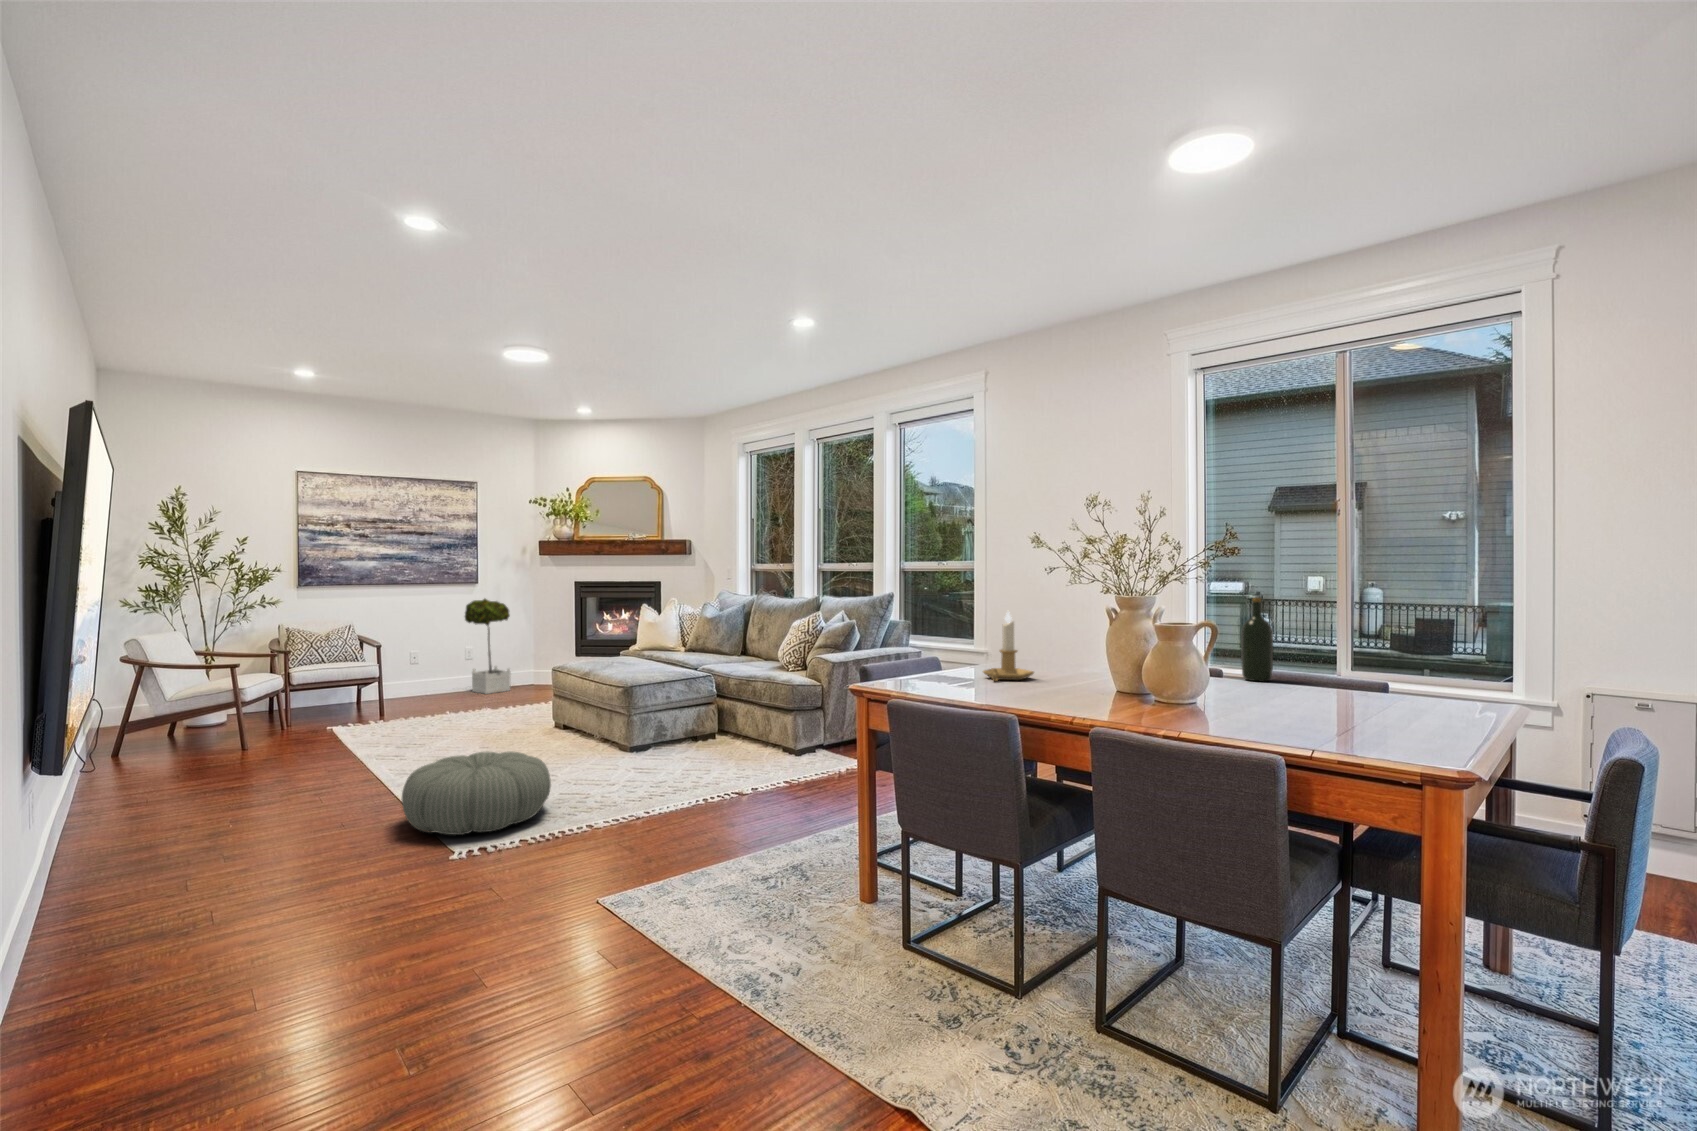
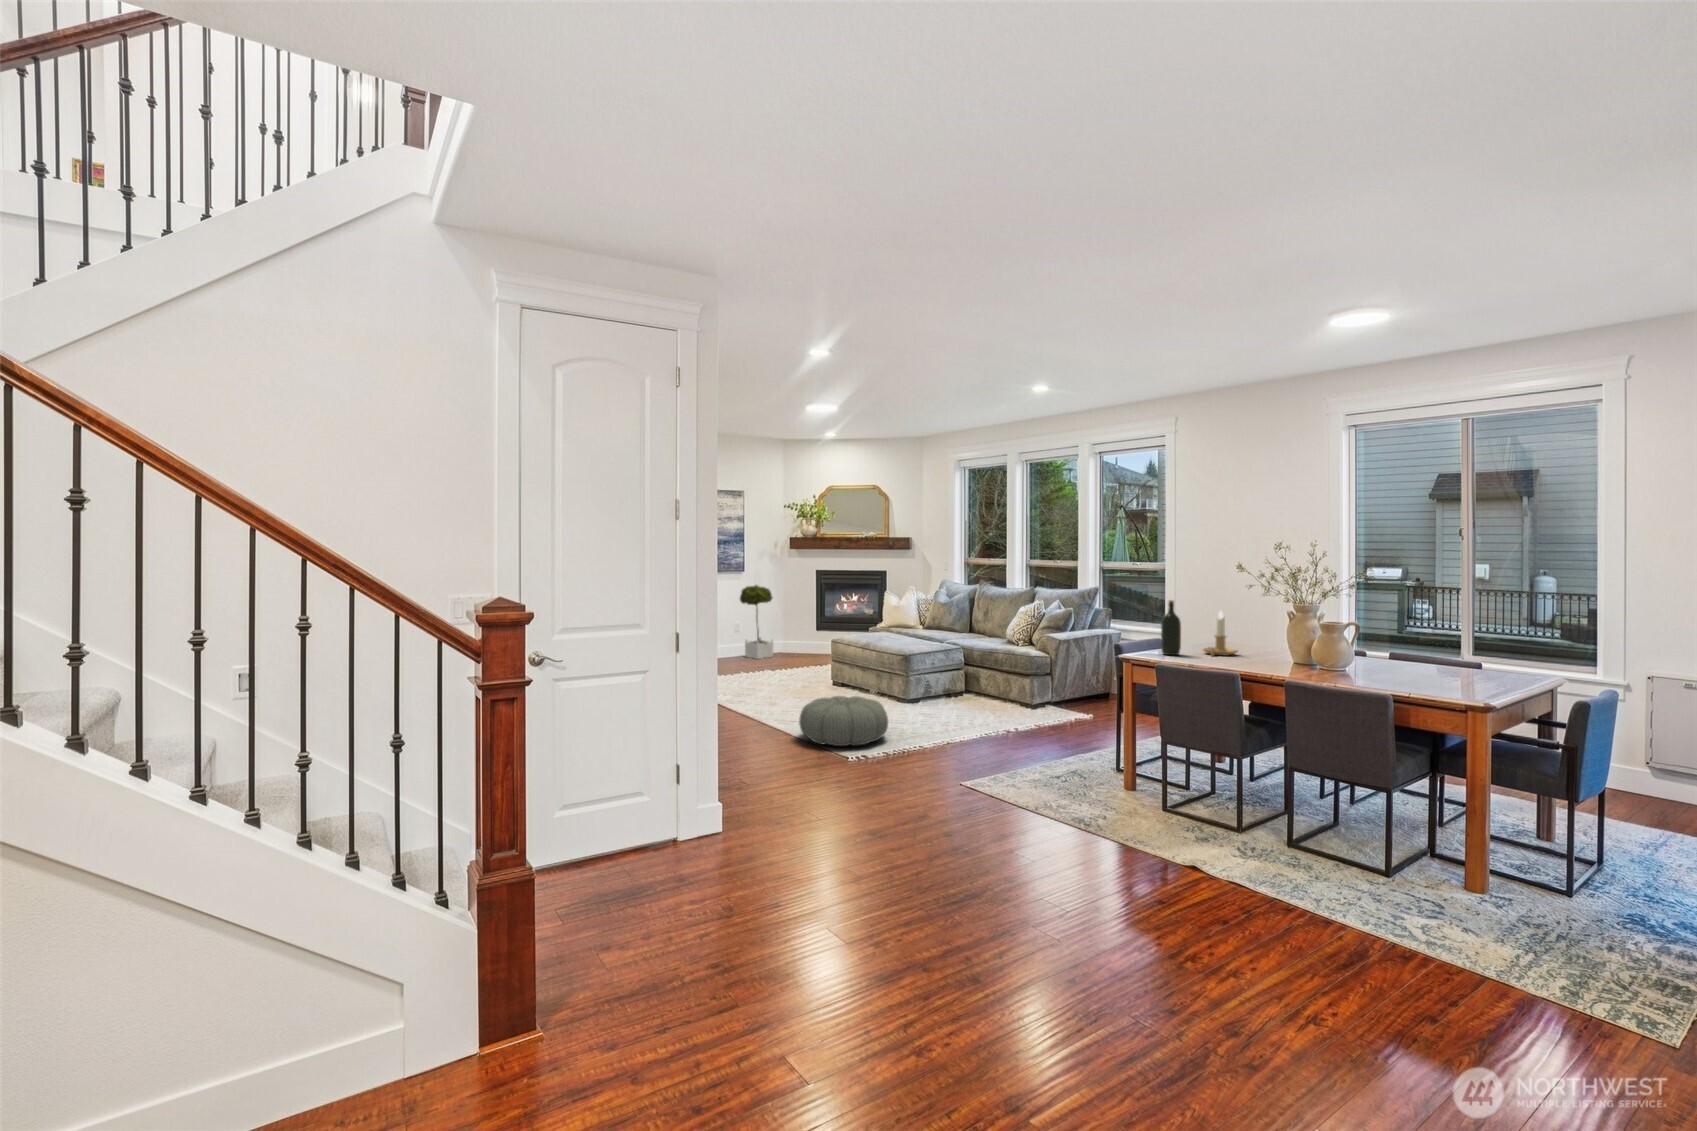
wine bottle: present [1241,598,1273,681] -> present [1161,600,1181,655]

